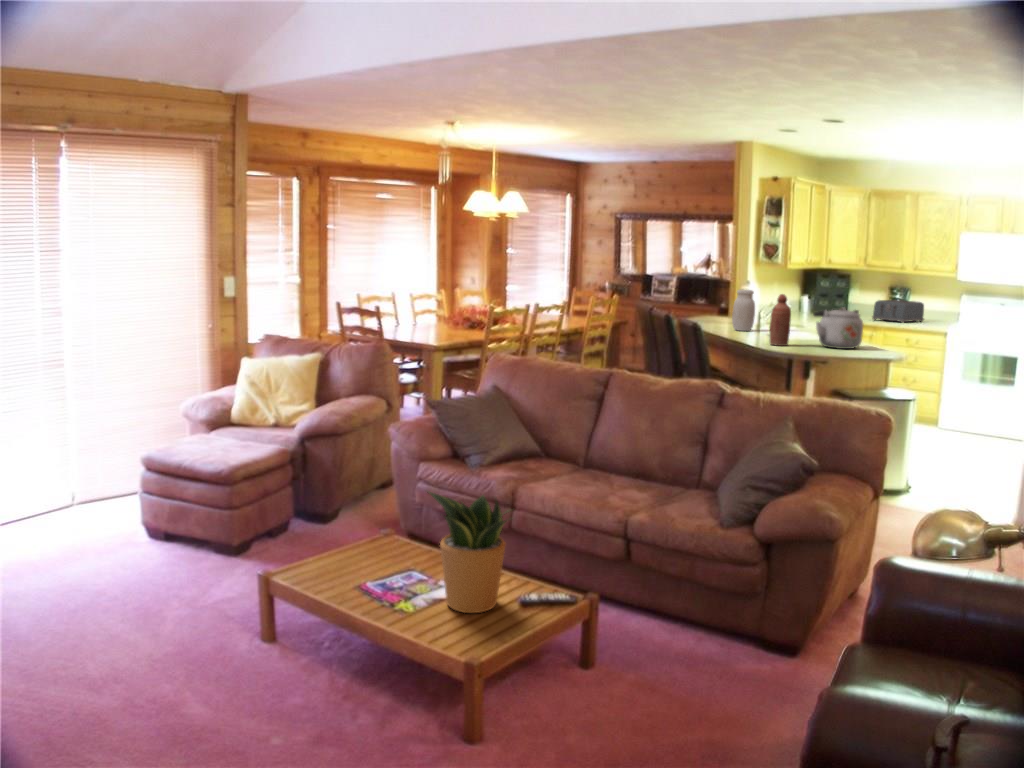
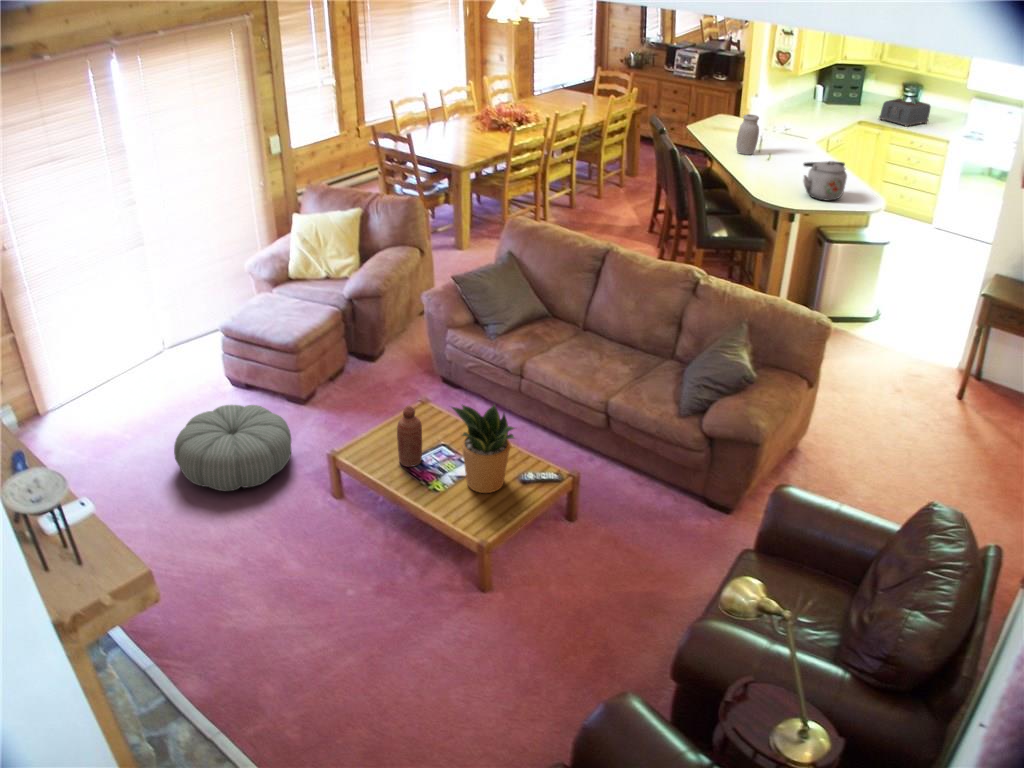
bottle: present [770,294,791,346] -> present [397,406,422,467]
pouf: none [50,542,212,643] -> present [174,405,291,491]

